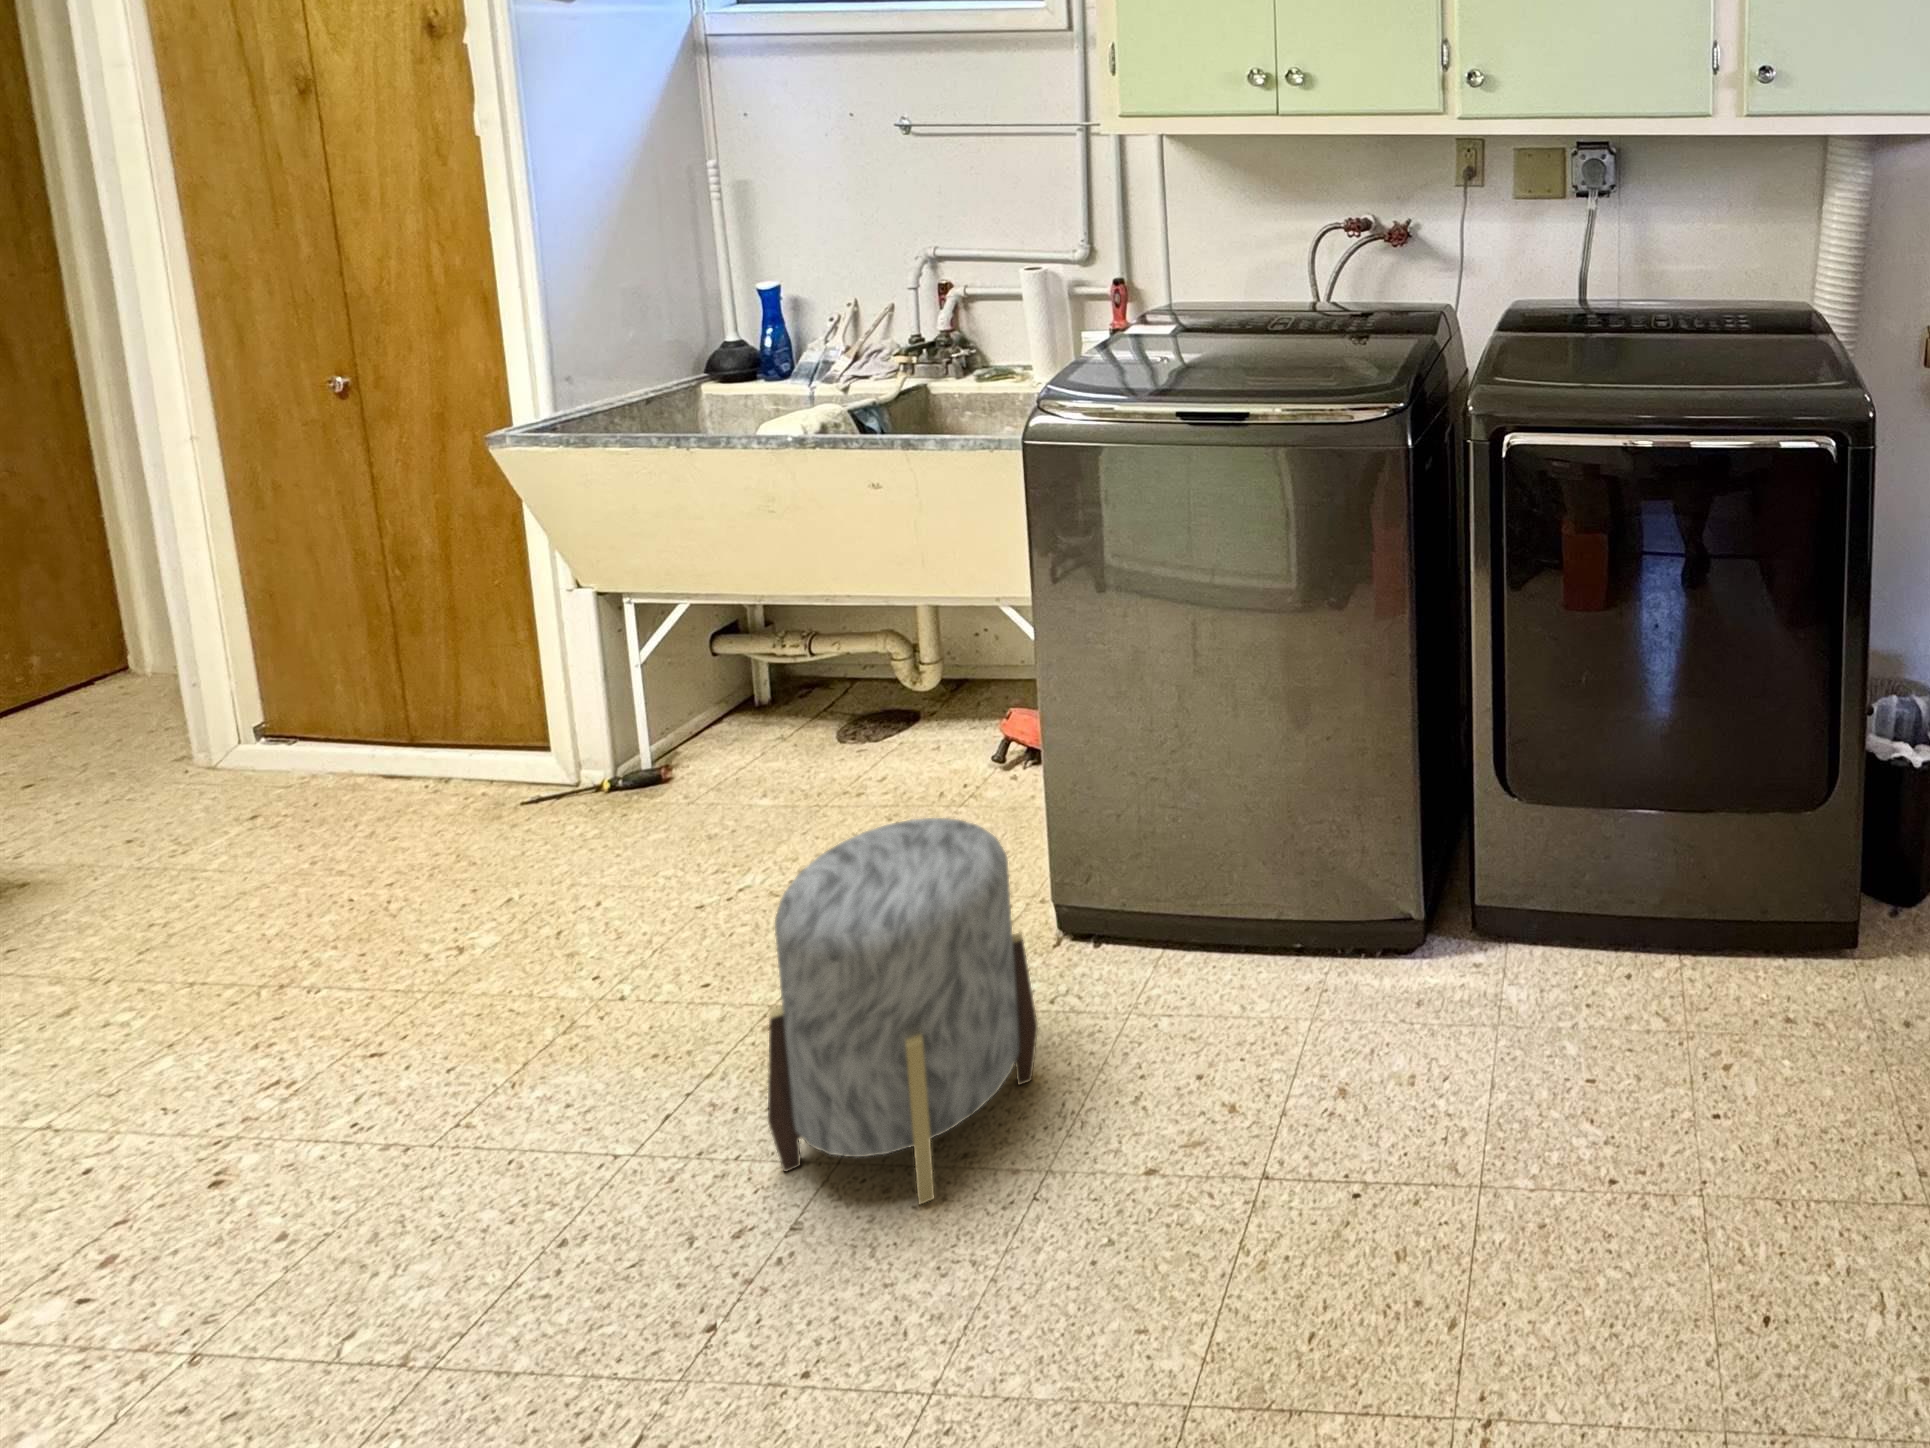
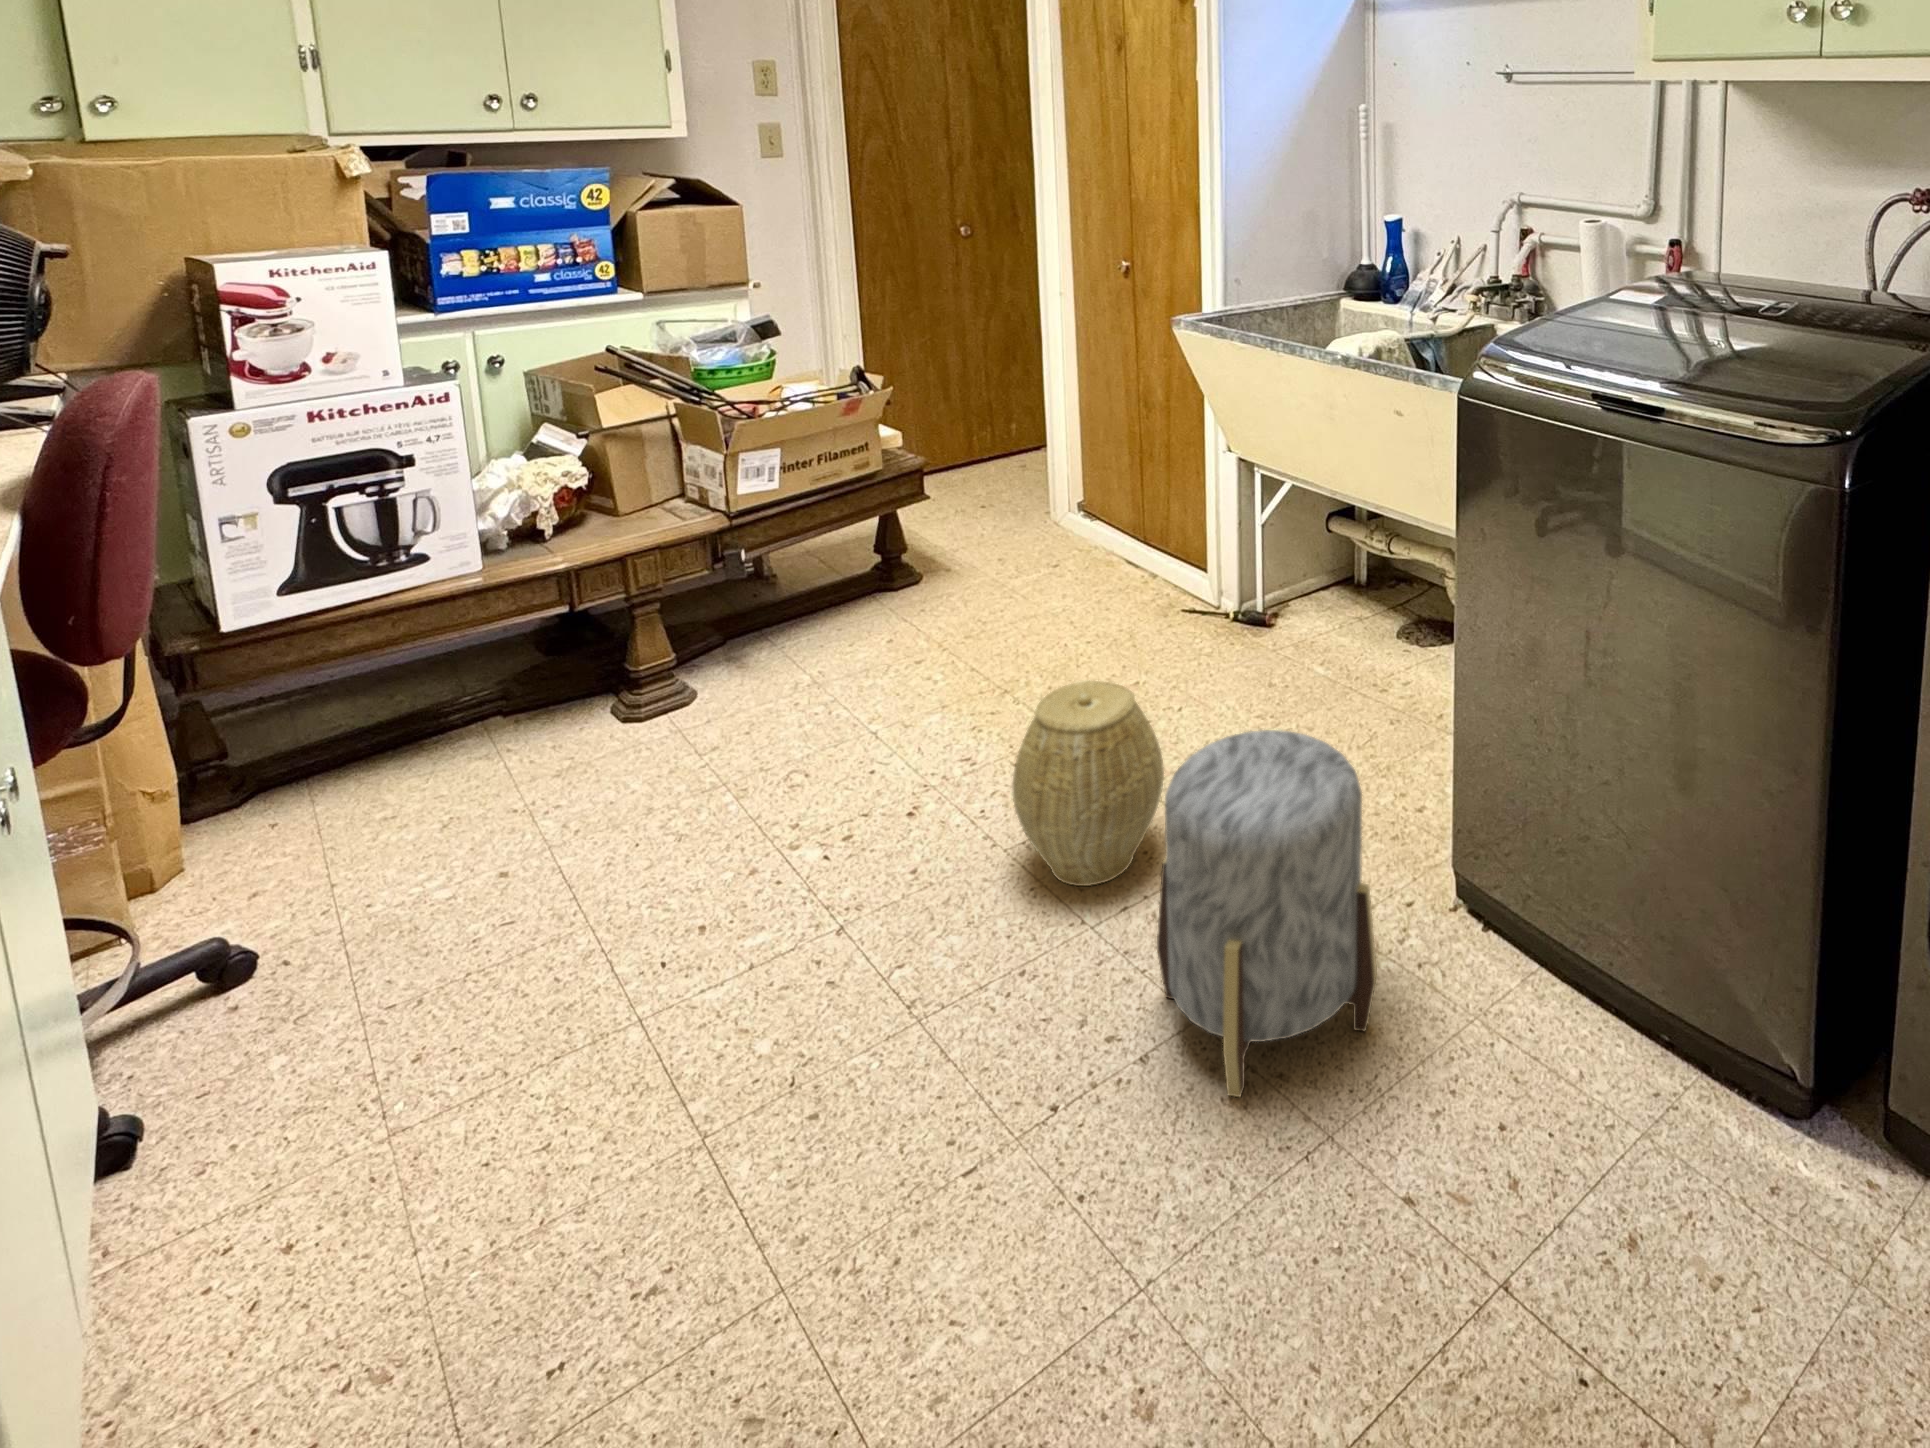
woven basket: none [445,878,678,1148] -> present [1012,681,1164,886]

